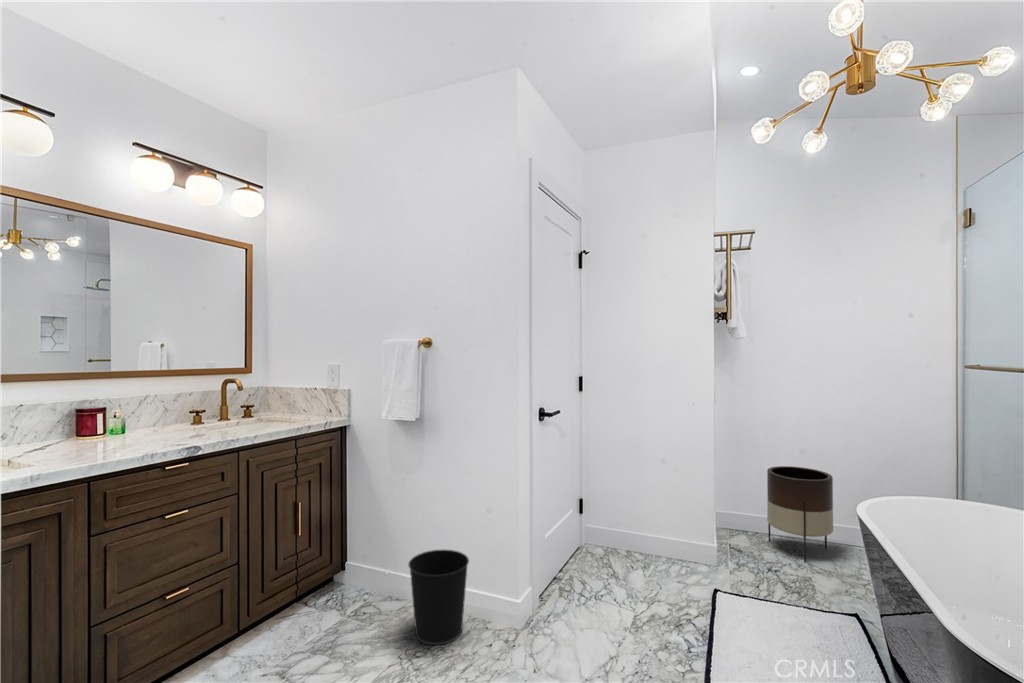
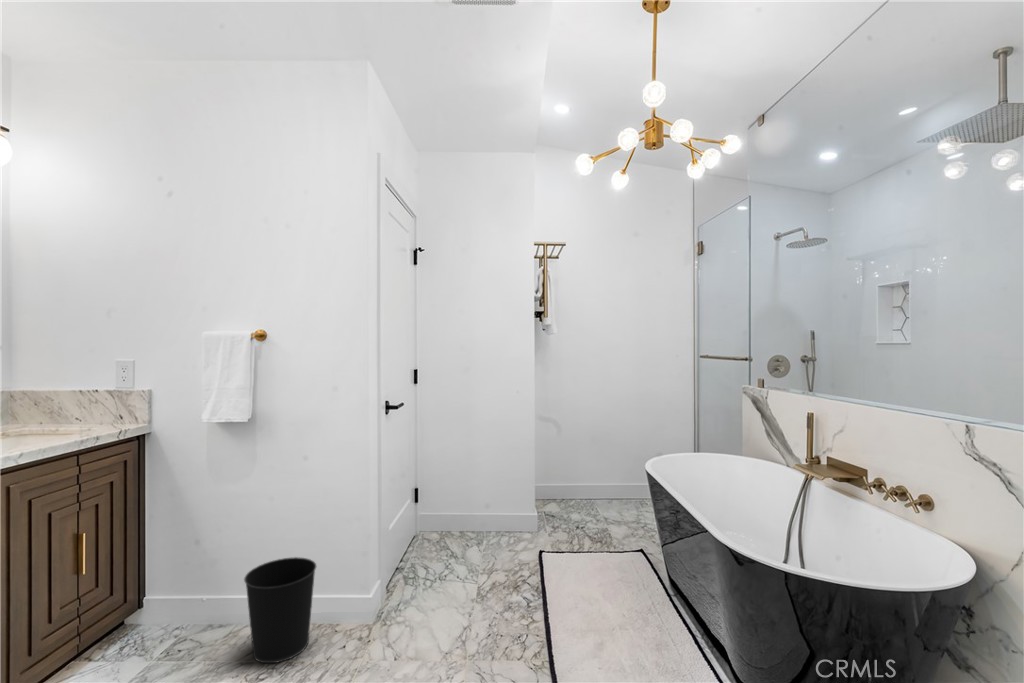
planter: present [767,466,833,562] -> none [572,441,619,518]

